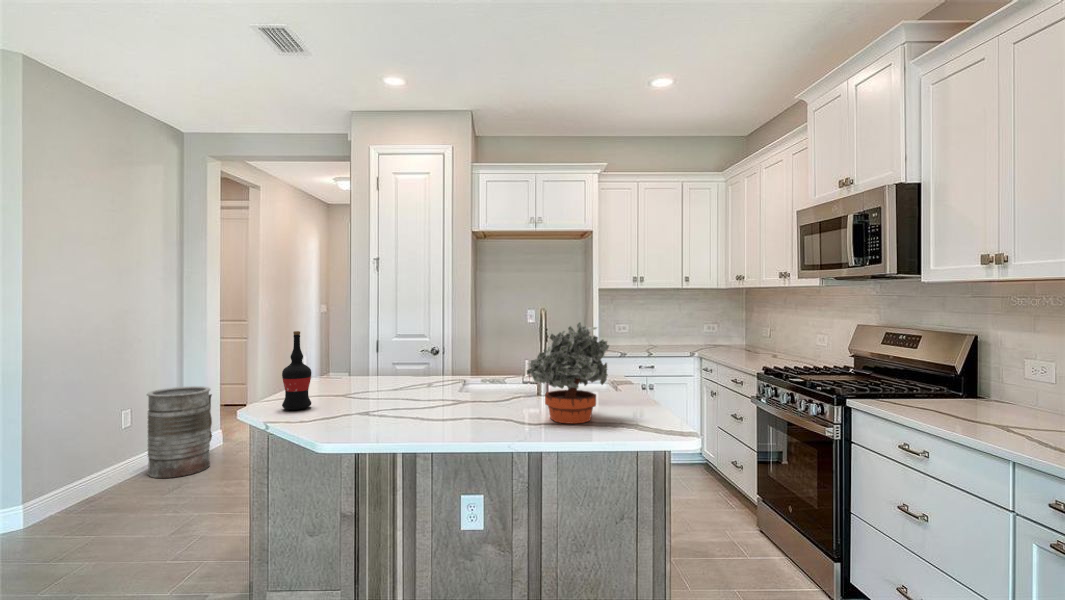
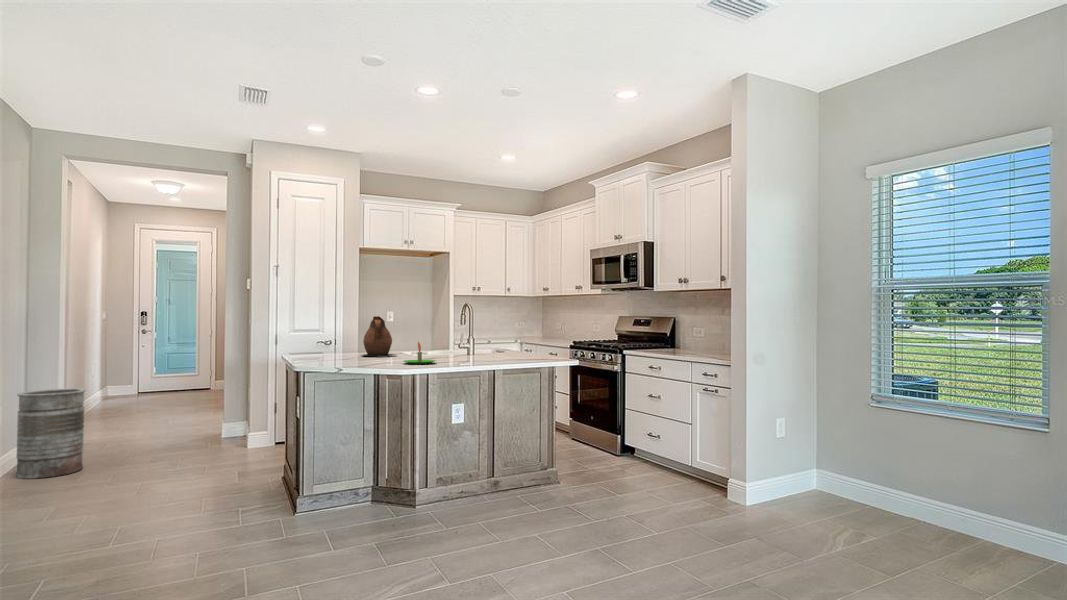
potted plant: present [527,322,609,423] -> none [488,307,527,359]
ceramic pitcher: none [383,329,439,390] -> present [362,316,394,356]
wine bottle: present [282,331,311,409] -> none [333,313,351,362]
candle: none [344,389,407,433] -> present [403,342,436,364]

